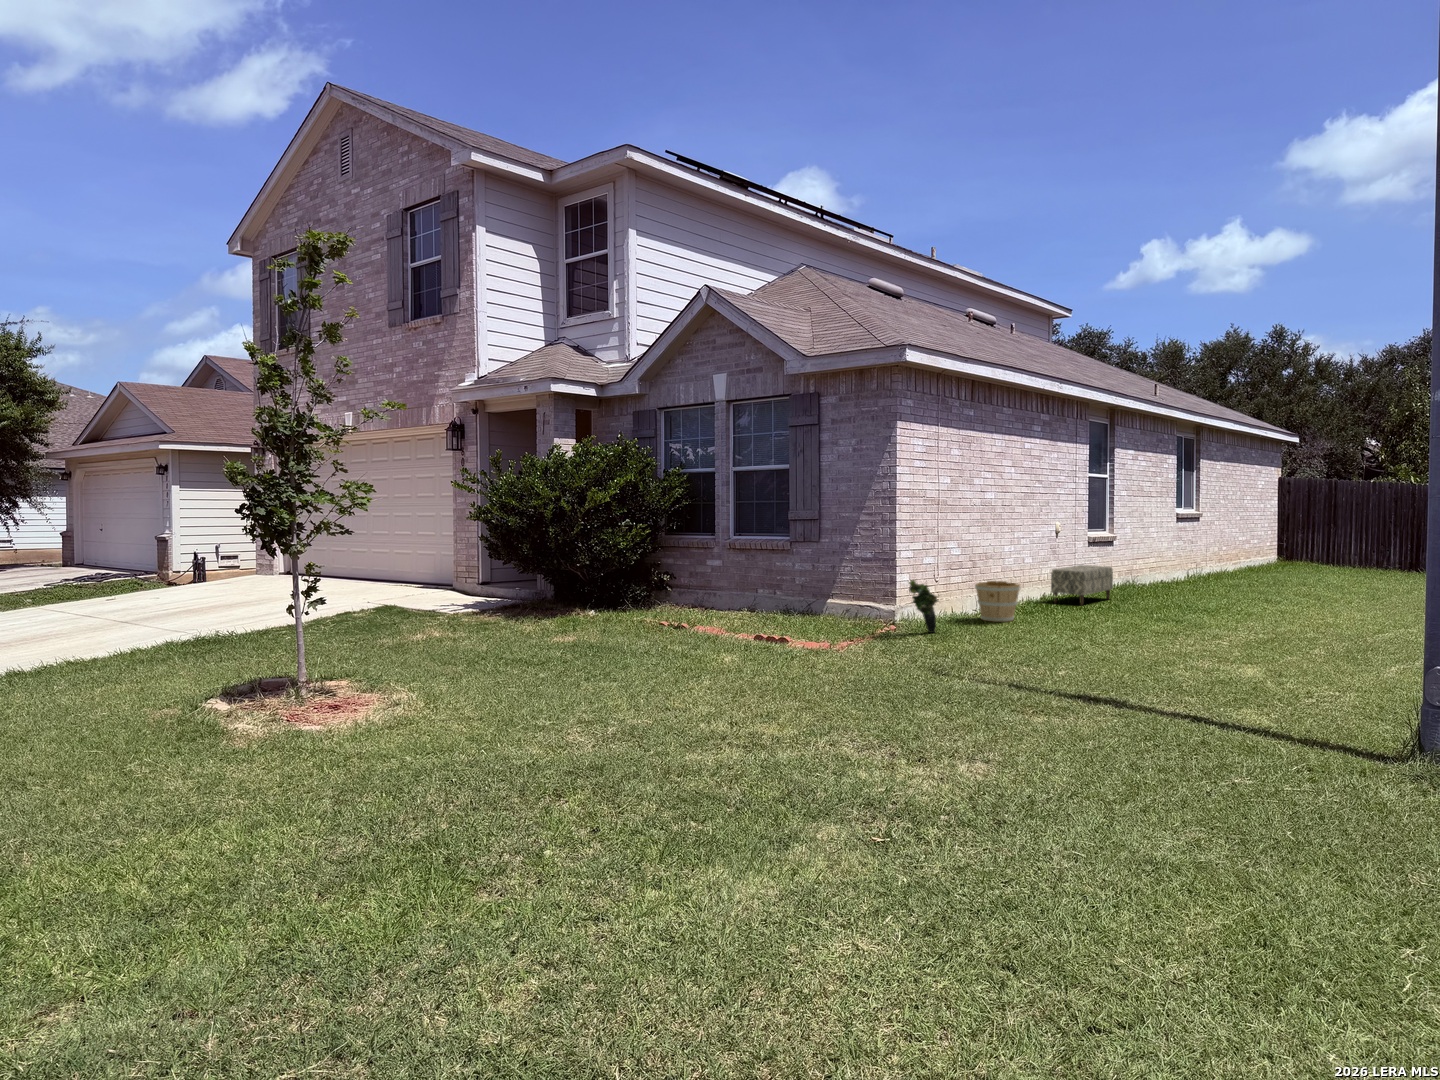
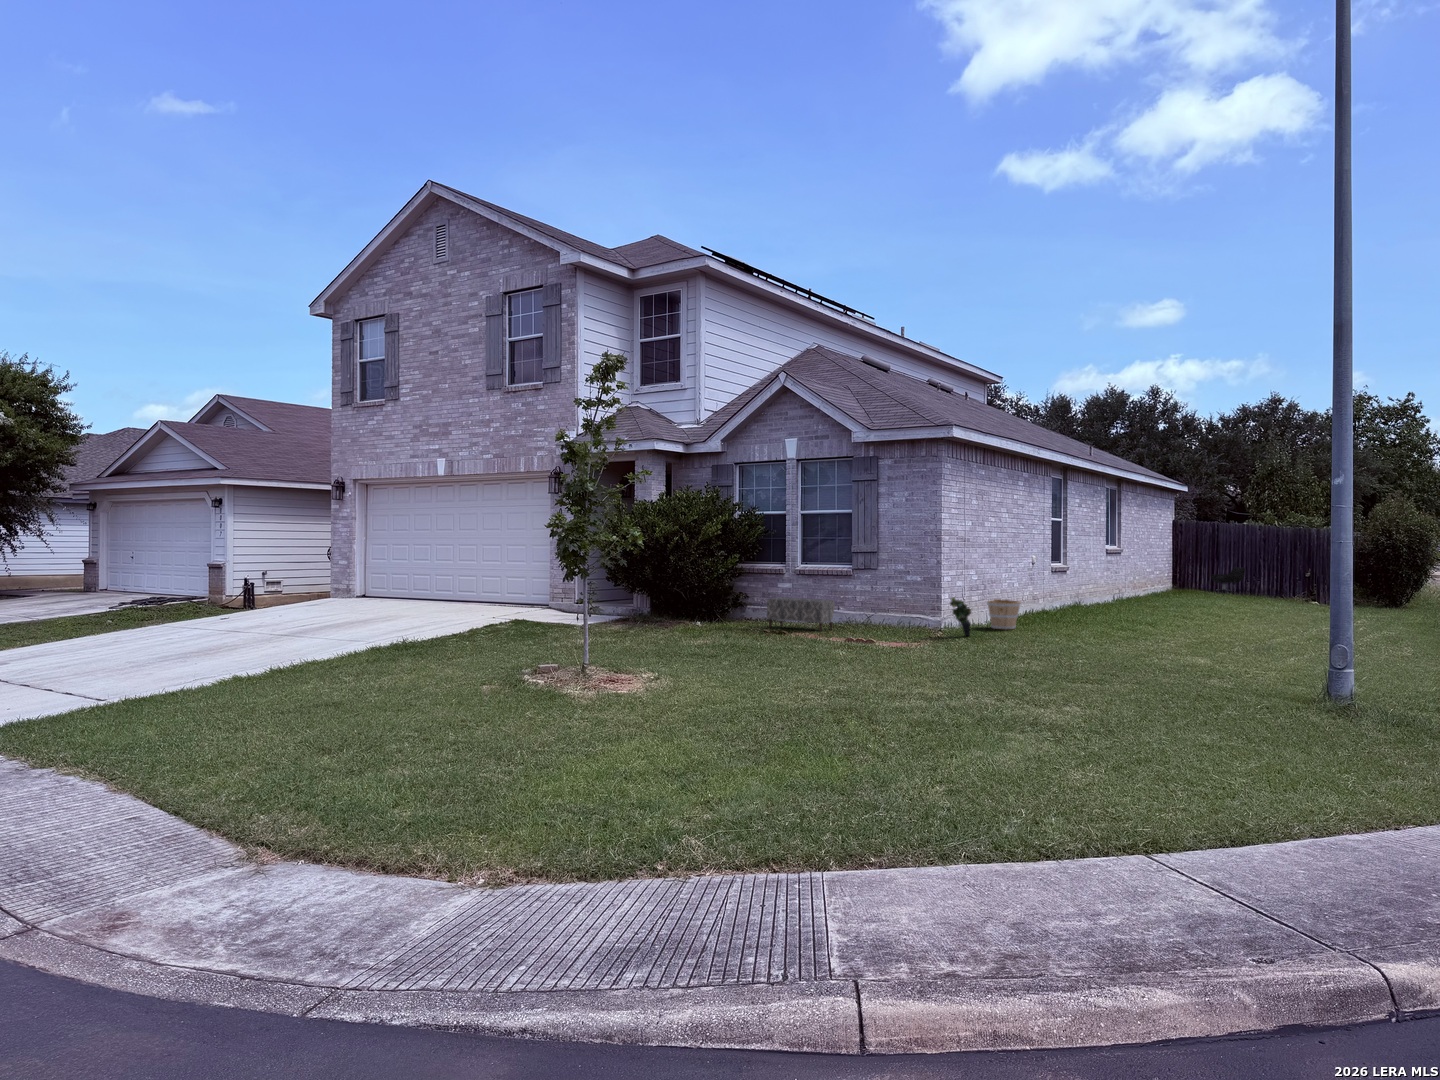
lounge chair: none [1327,534,1374,564] -> present [1211,567,1245,590]
bench: present [1051,565,1113,605] -> present [767,597,835,632]

